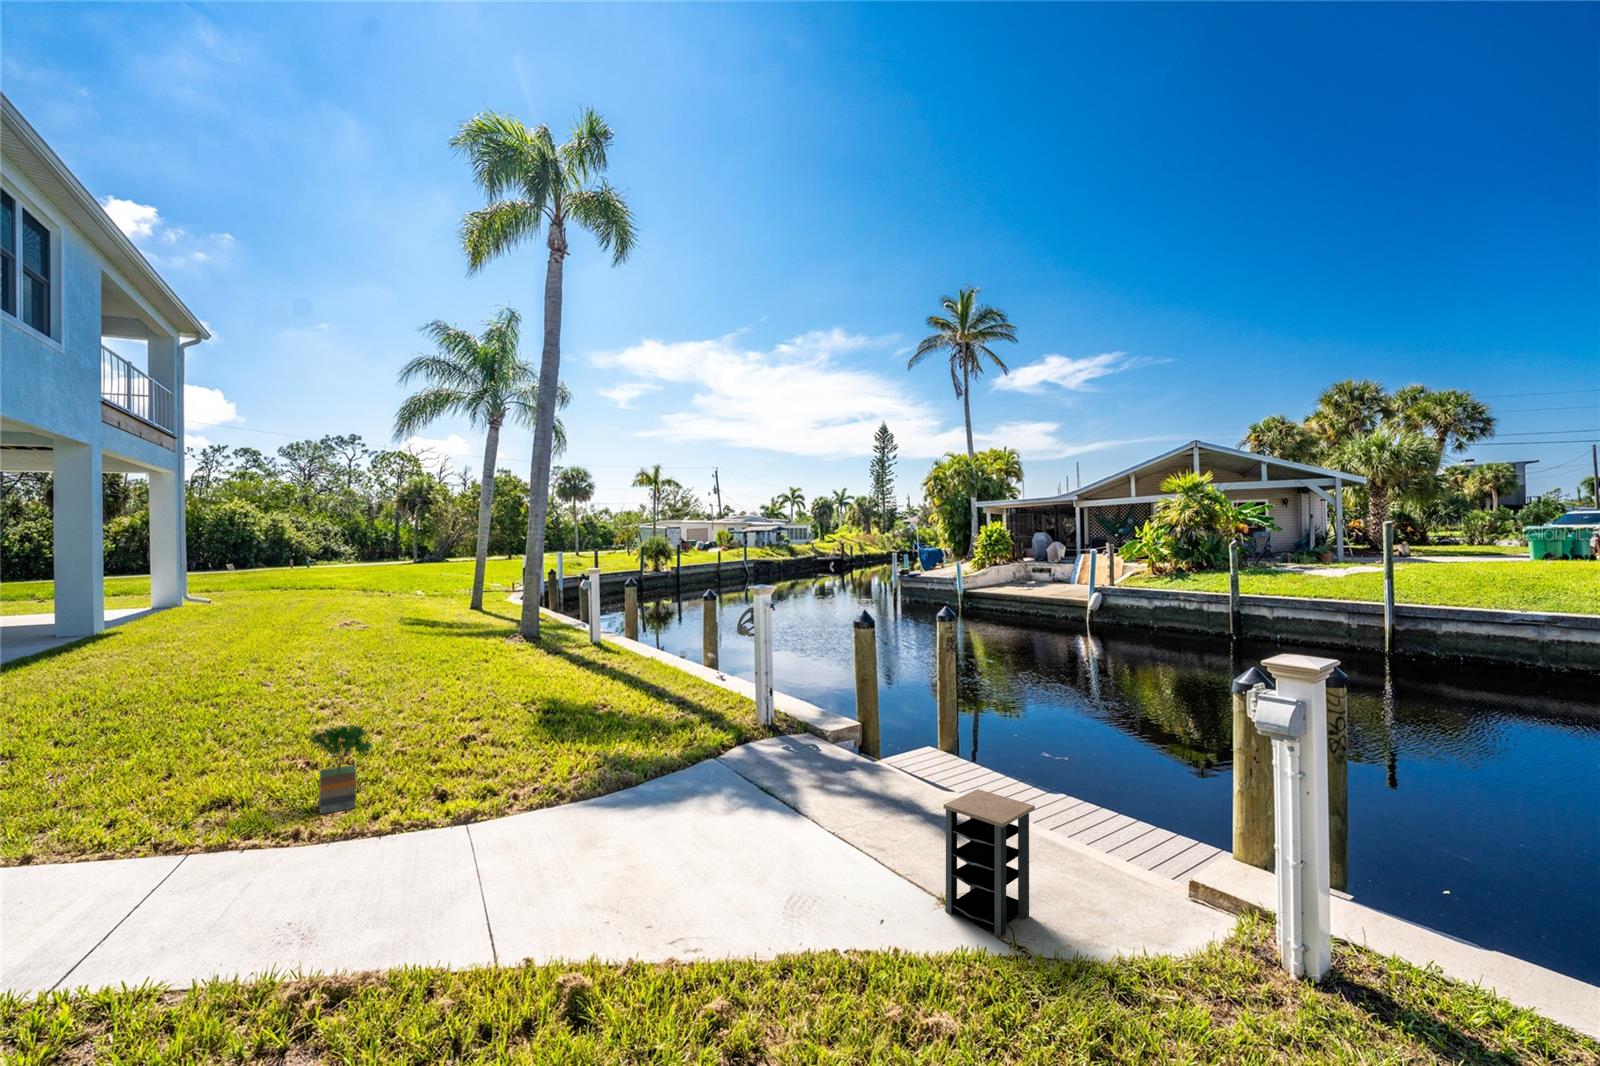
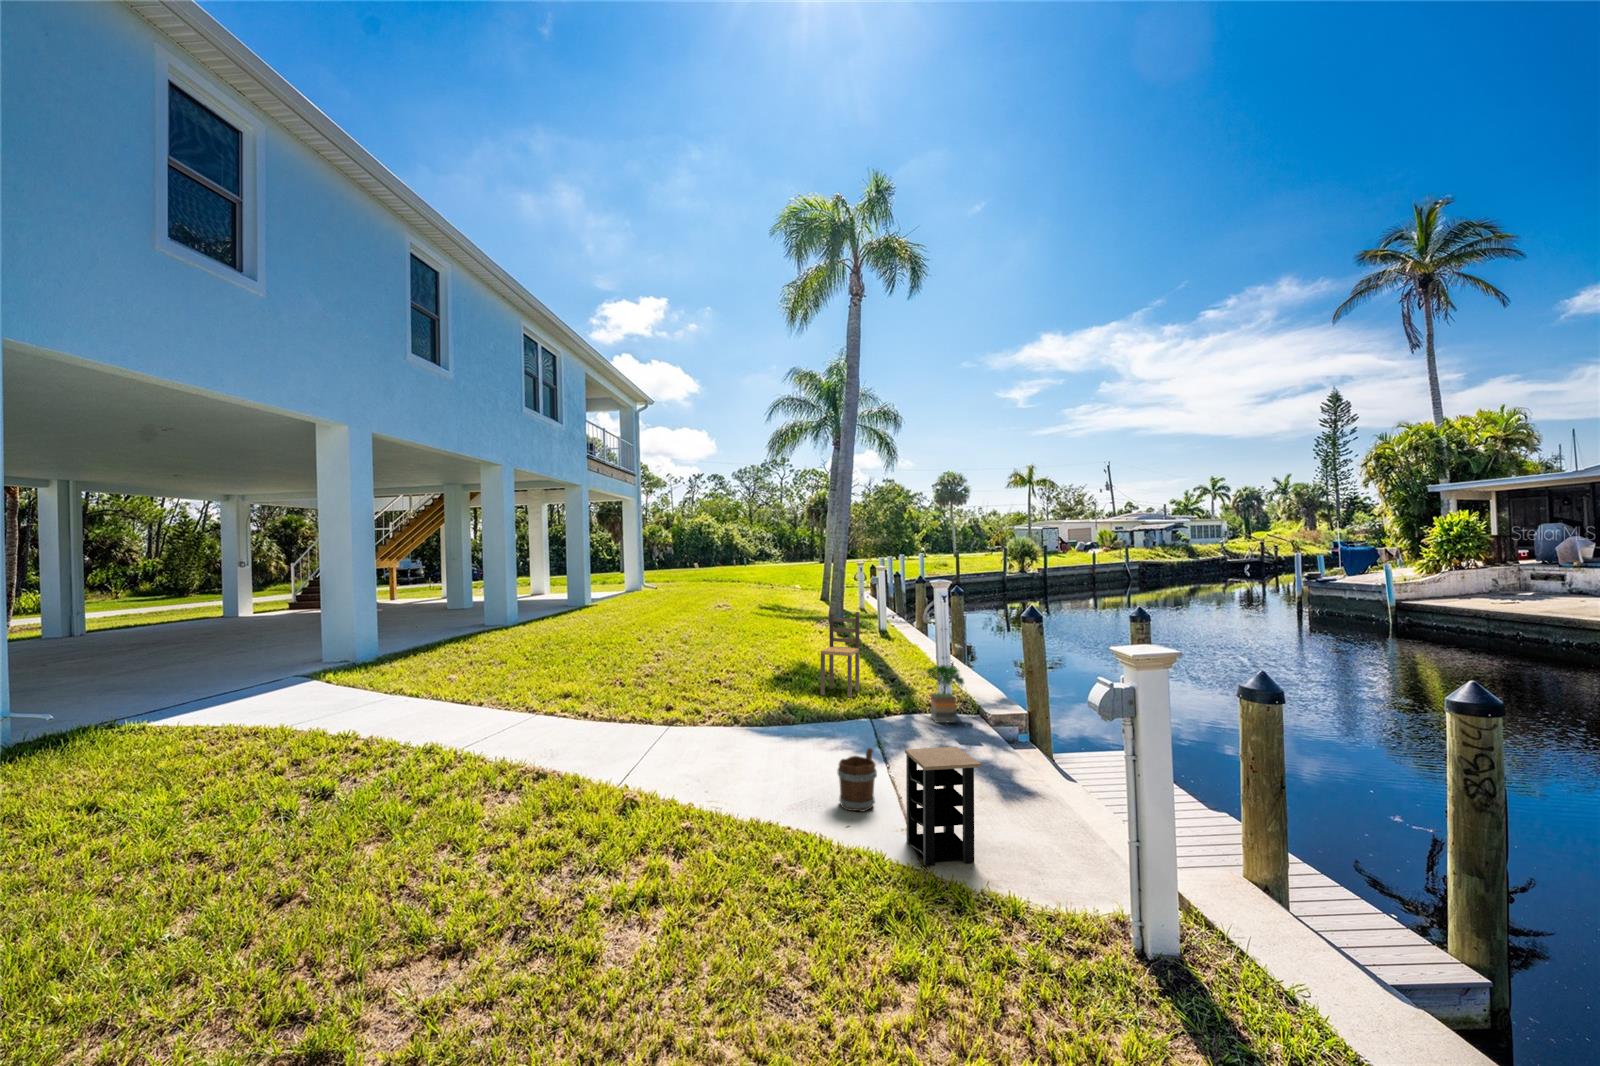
chair: none [625,632,665,738] -> present [821,611,859,697]
potted tree: present [309,725,372,814] -> present [926,665,964,723]
bucket: none [816,804,866,889] -> present [837,748,877,812]

